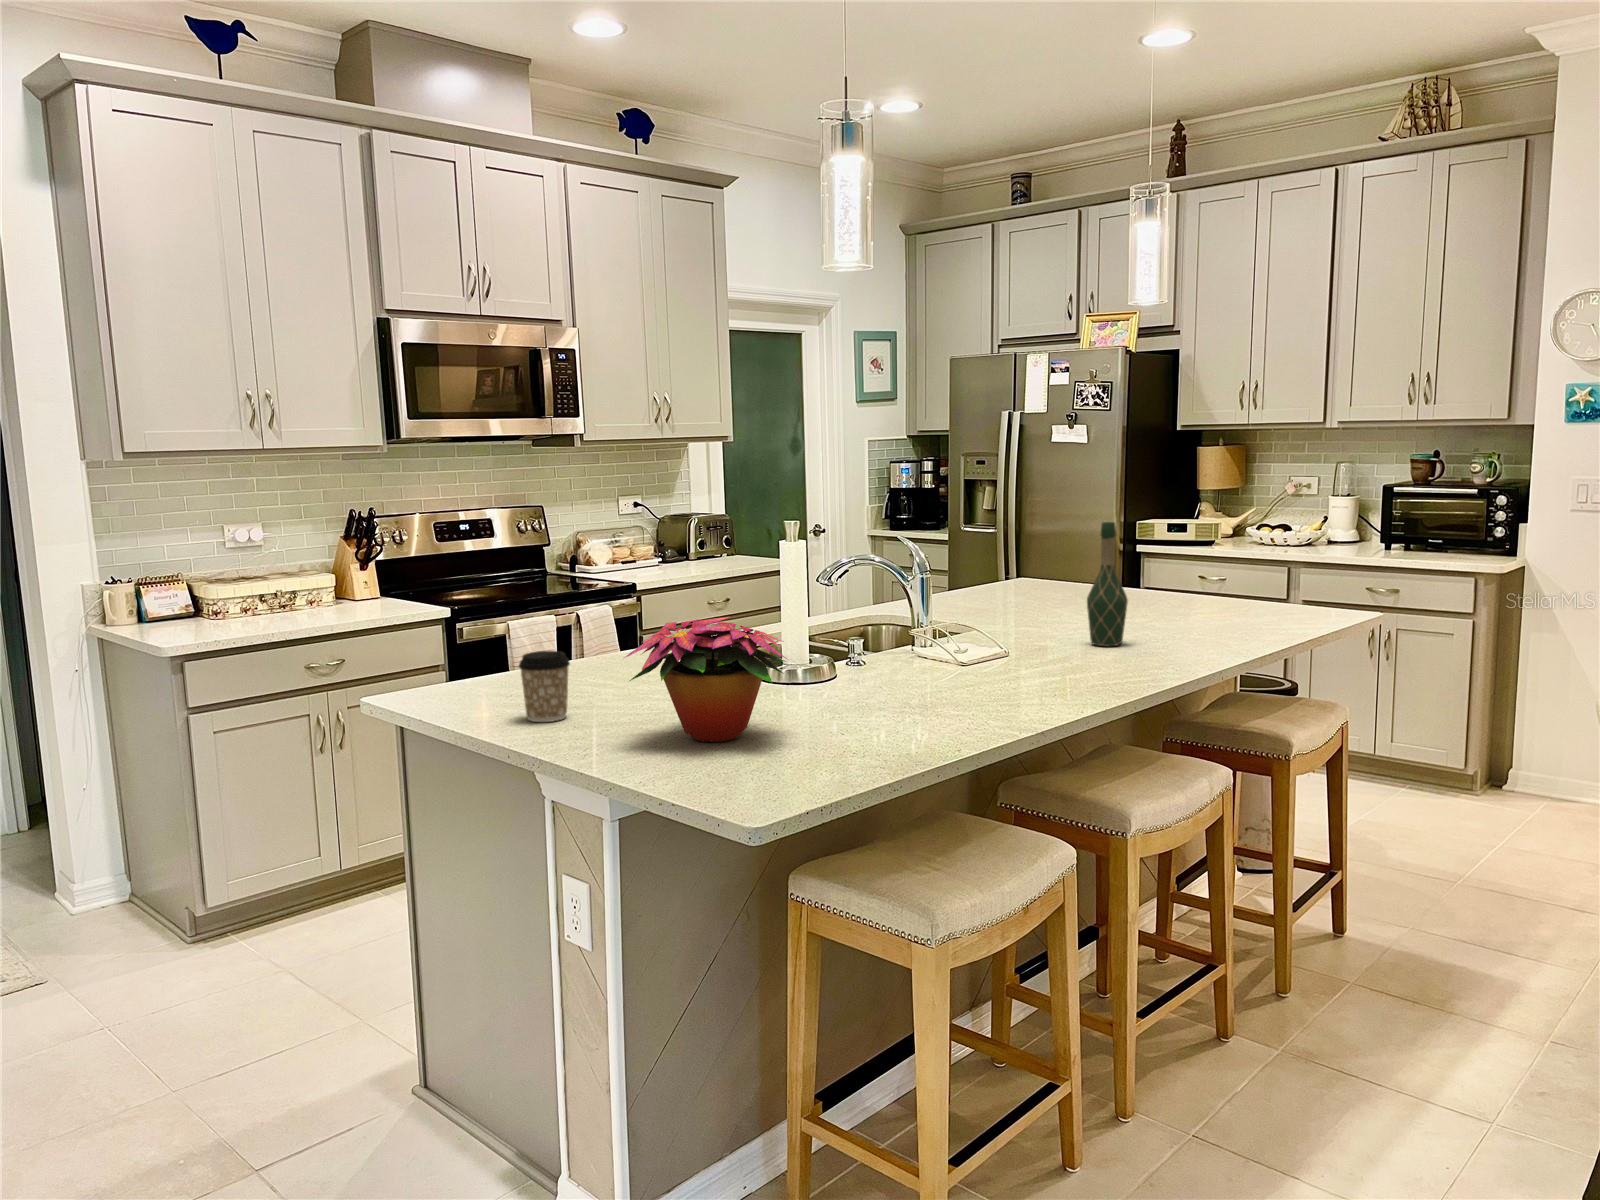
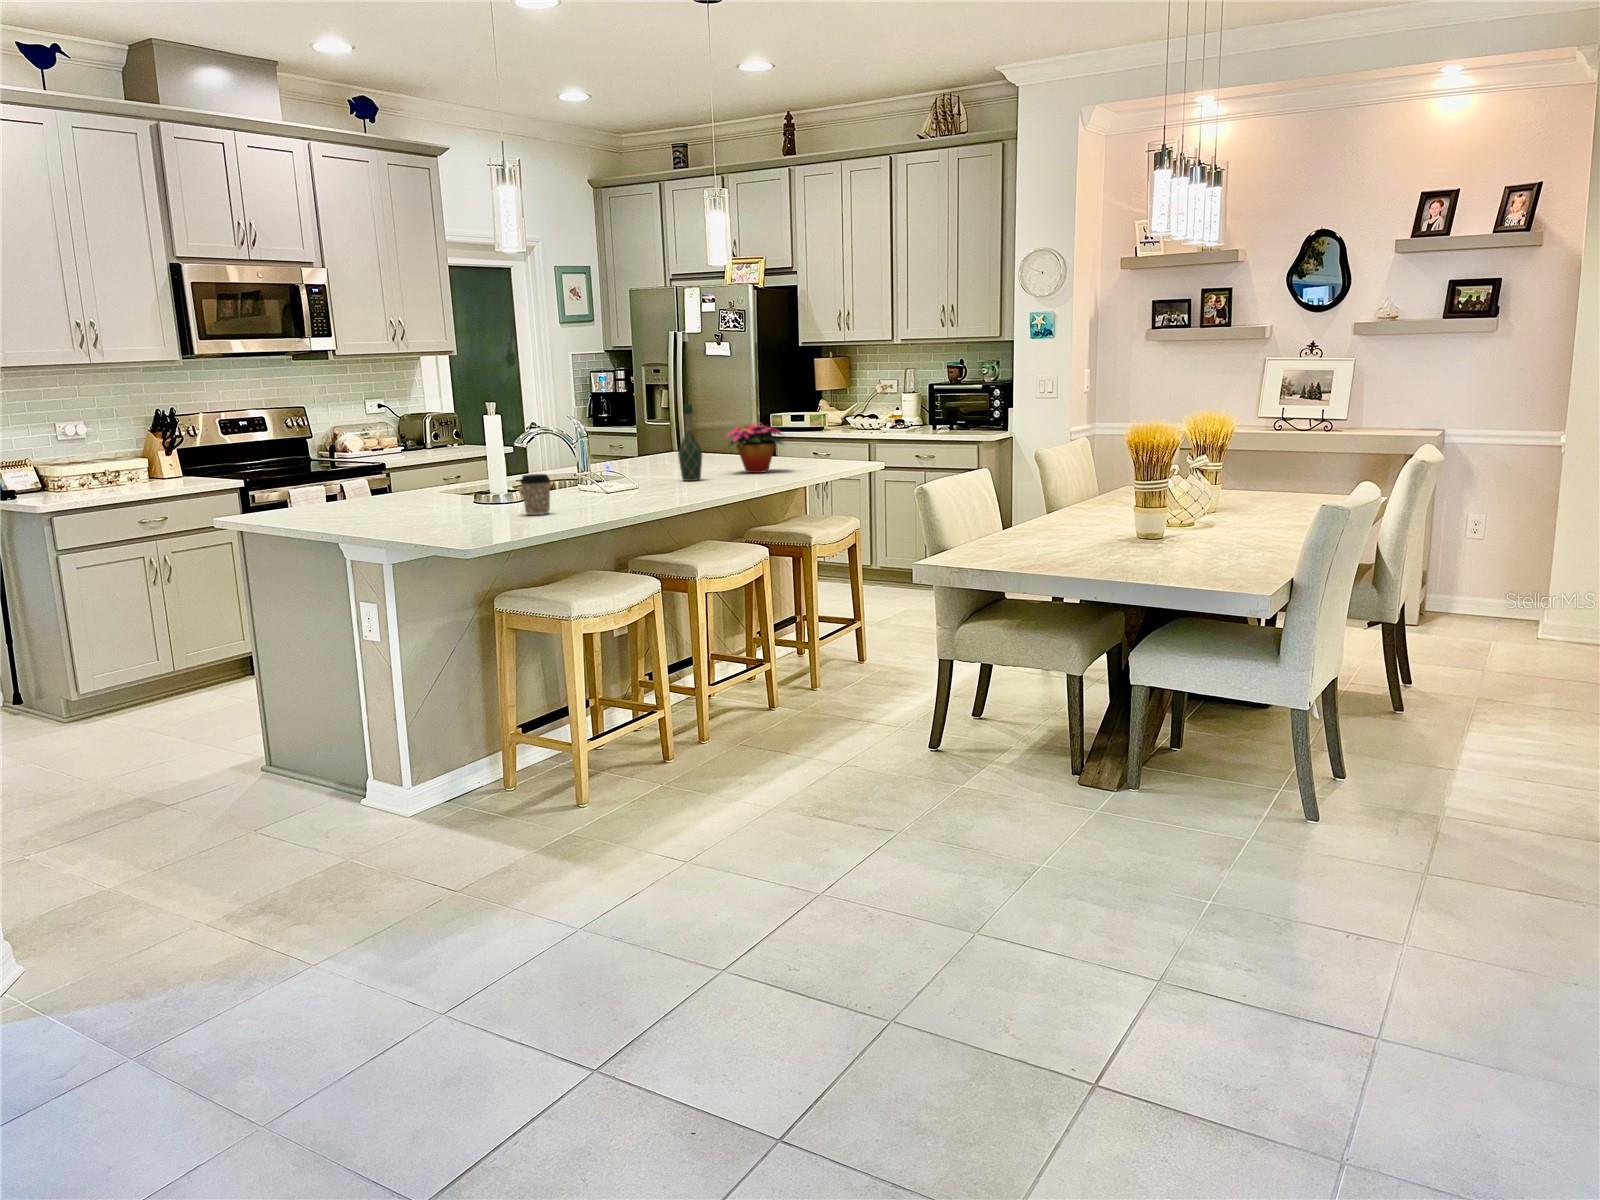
flower arrangement: present [626,617,787,742] -> present [726,424,783,473]
coffee cup: present [519,651,570,722] -> present [520,474,550,515]

